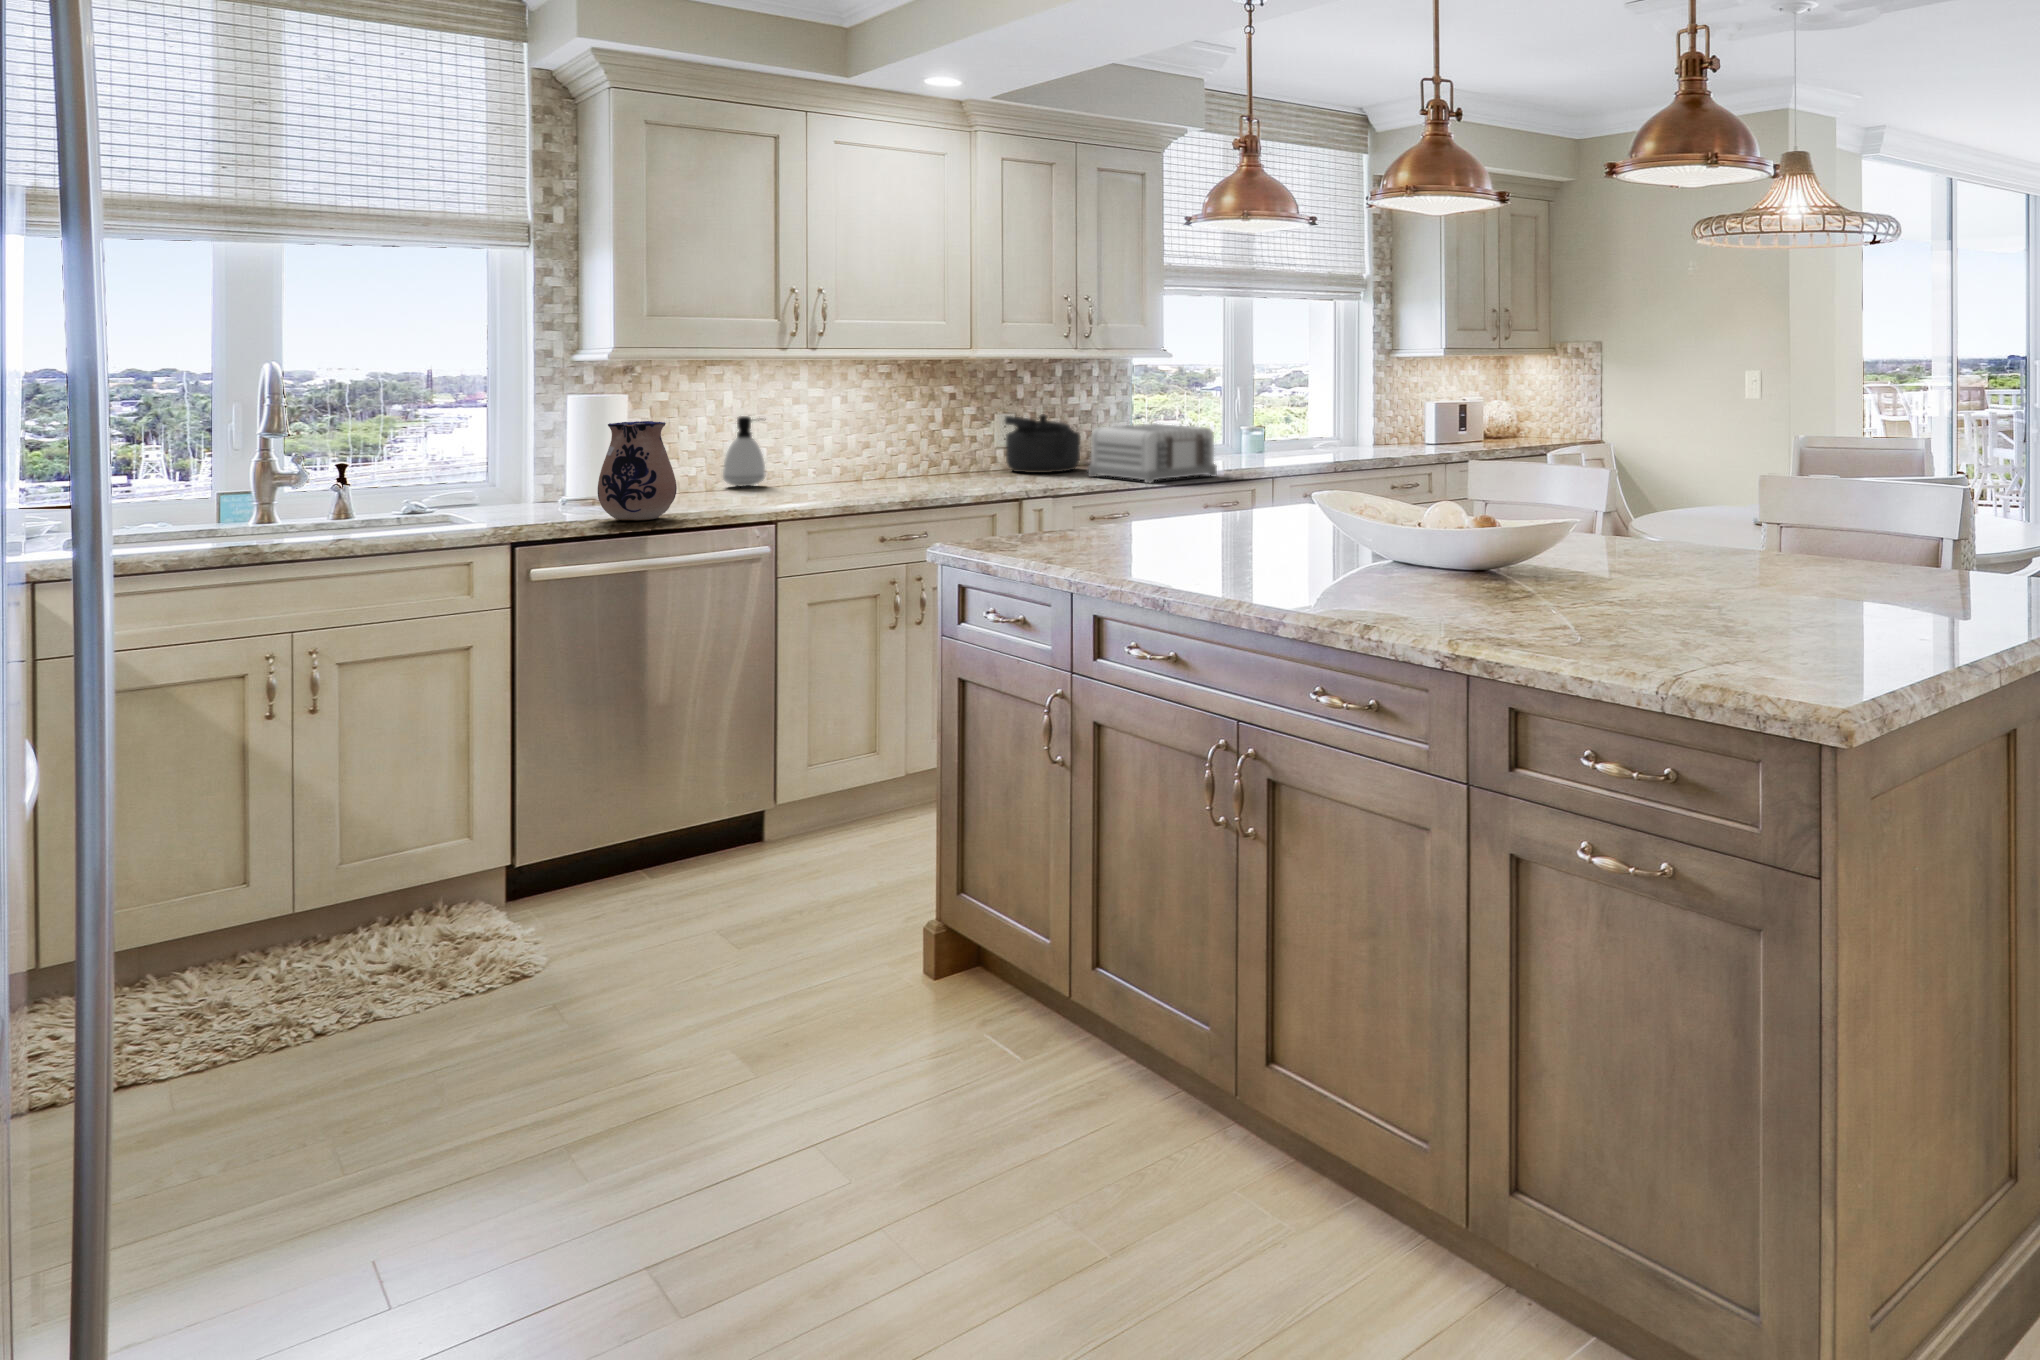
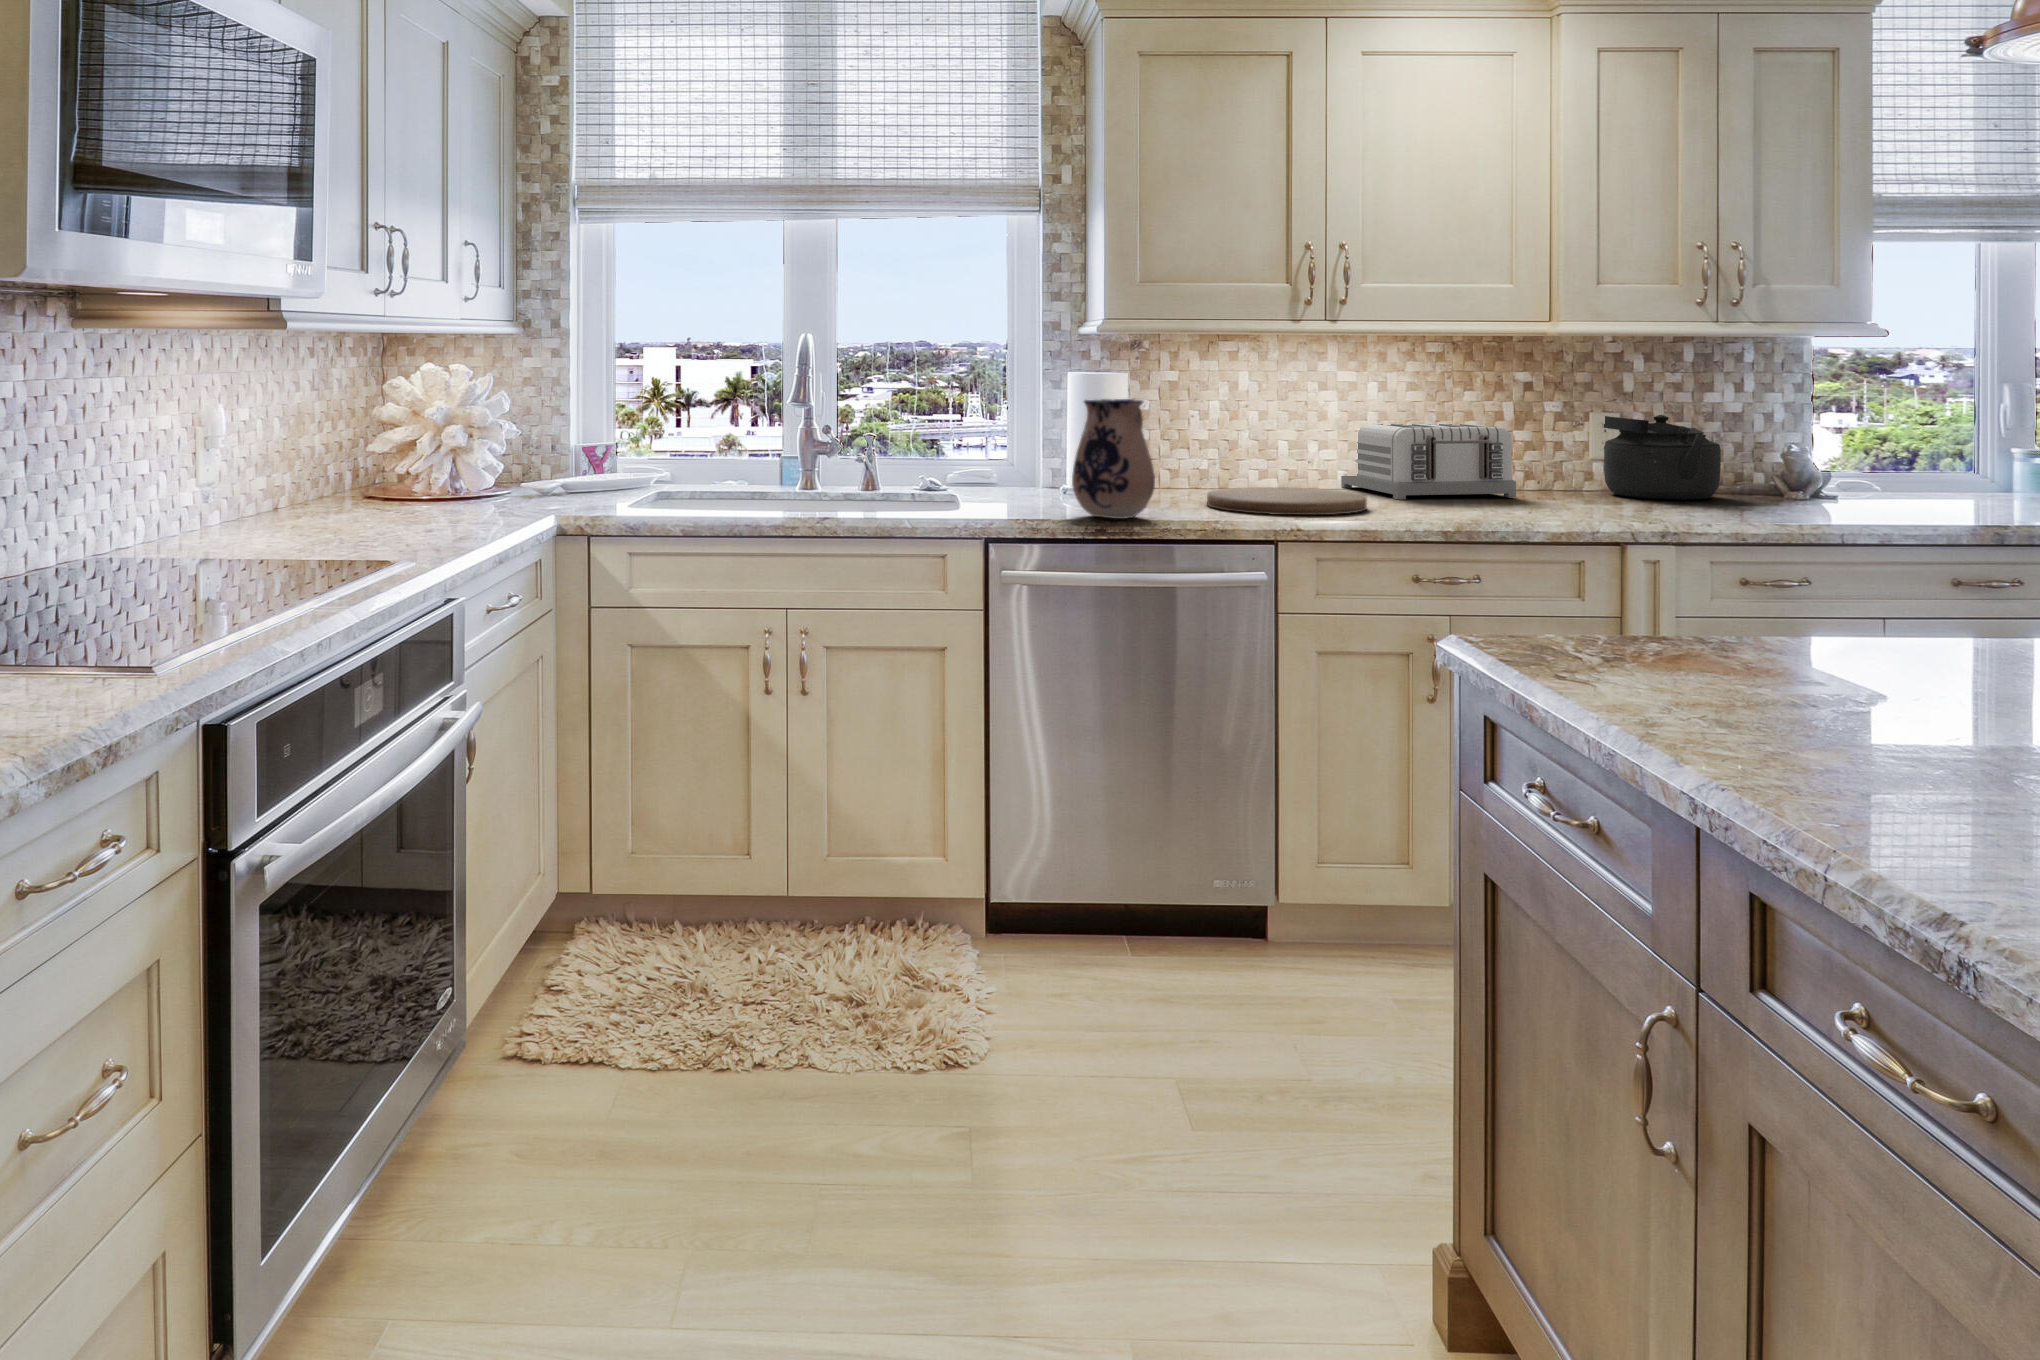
soap dispenser: present [723,416,765,487] -> none [1238,404,1286,490]
toaster: present [1088,423,1217,483] -> present [1341,423,1516,499]
cutting board: none [709,482,844,506] -> present [1207,487,1367,515]

